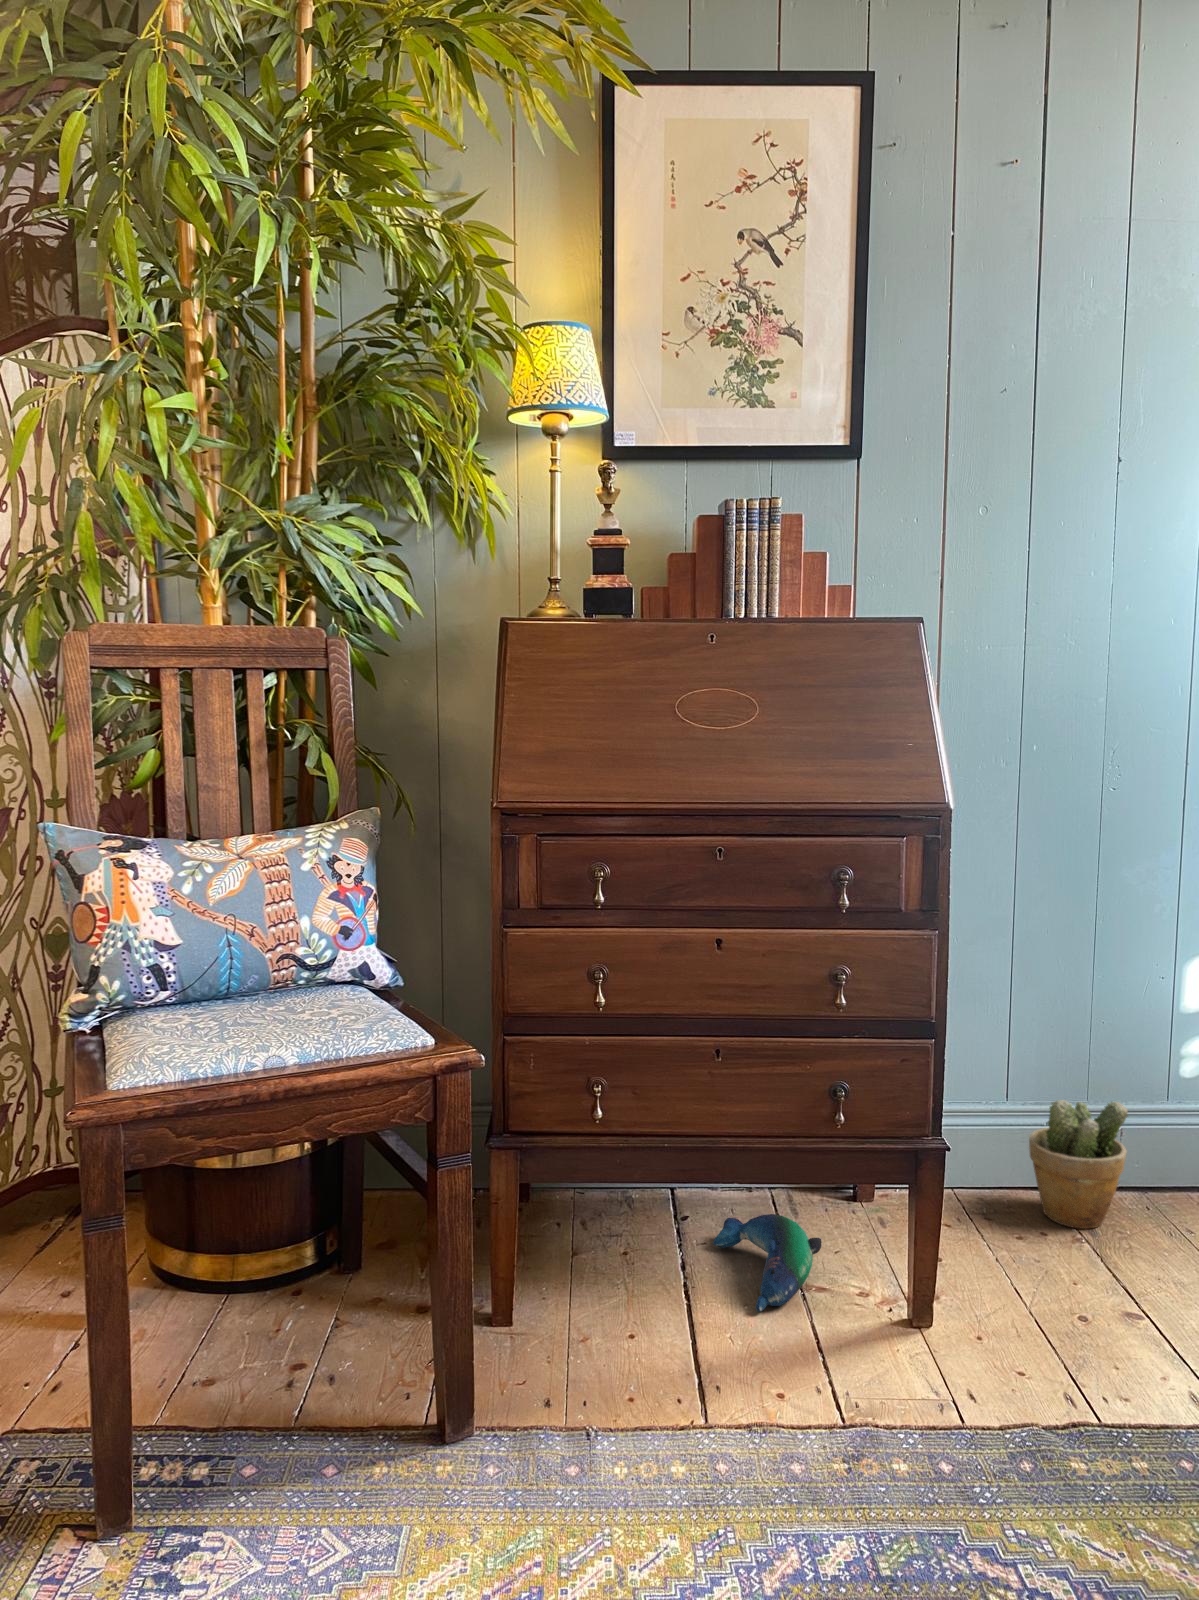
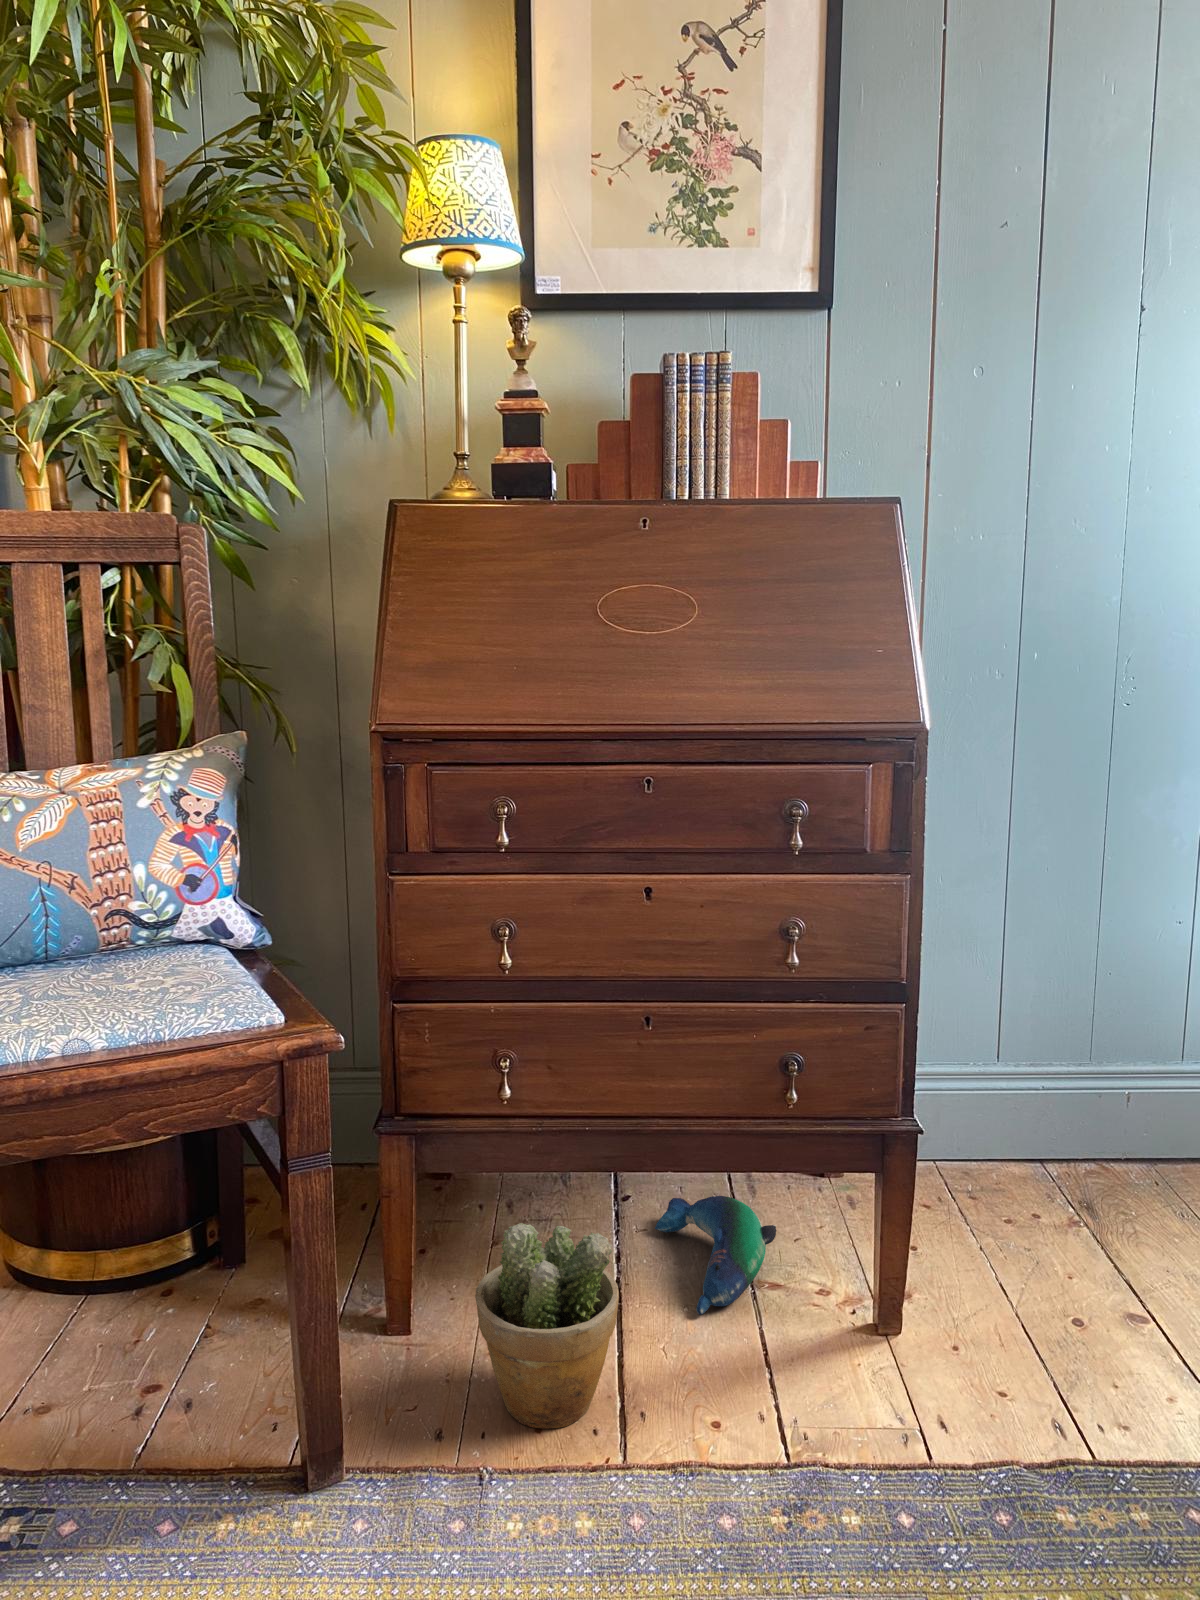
potted plant: present [1029,1100,1128,1229] -> present [475,1223,619,1429]

